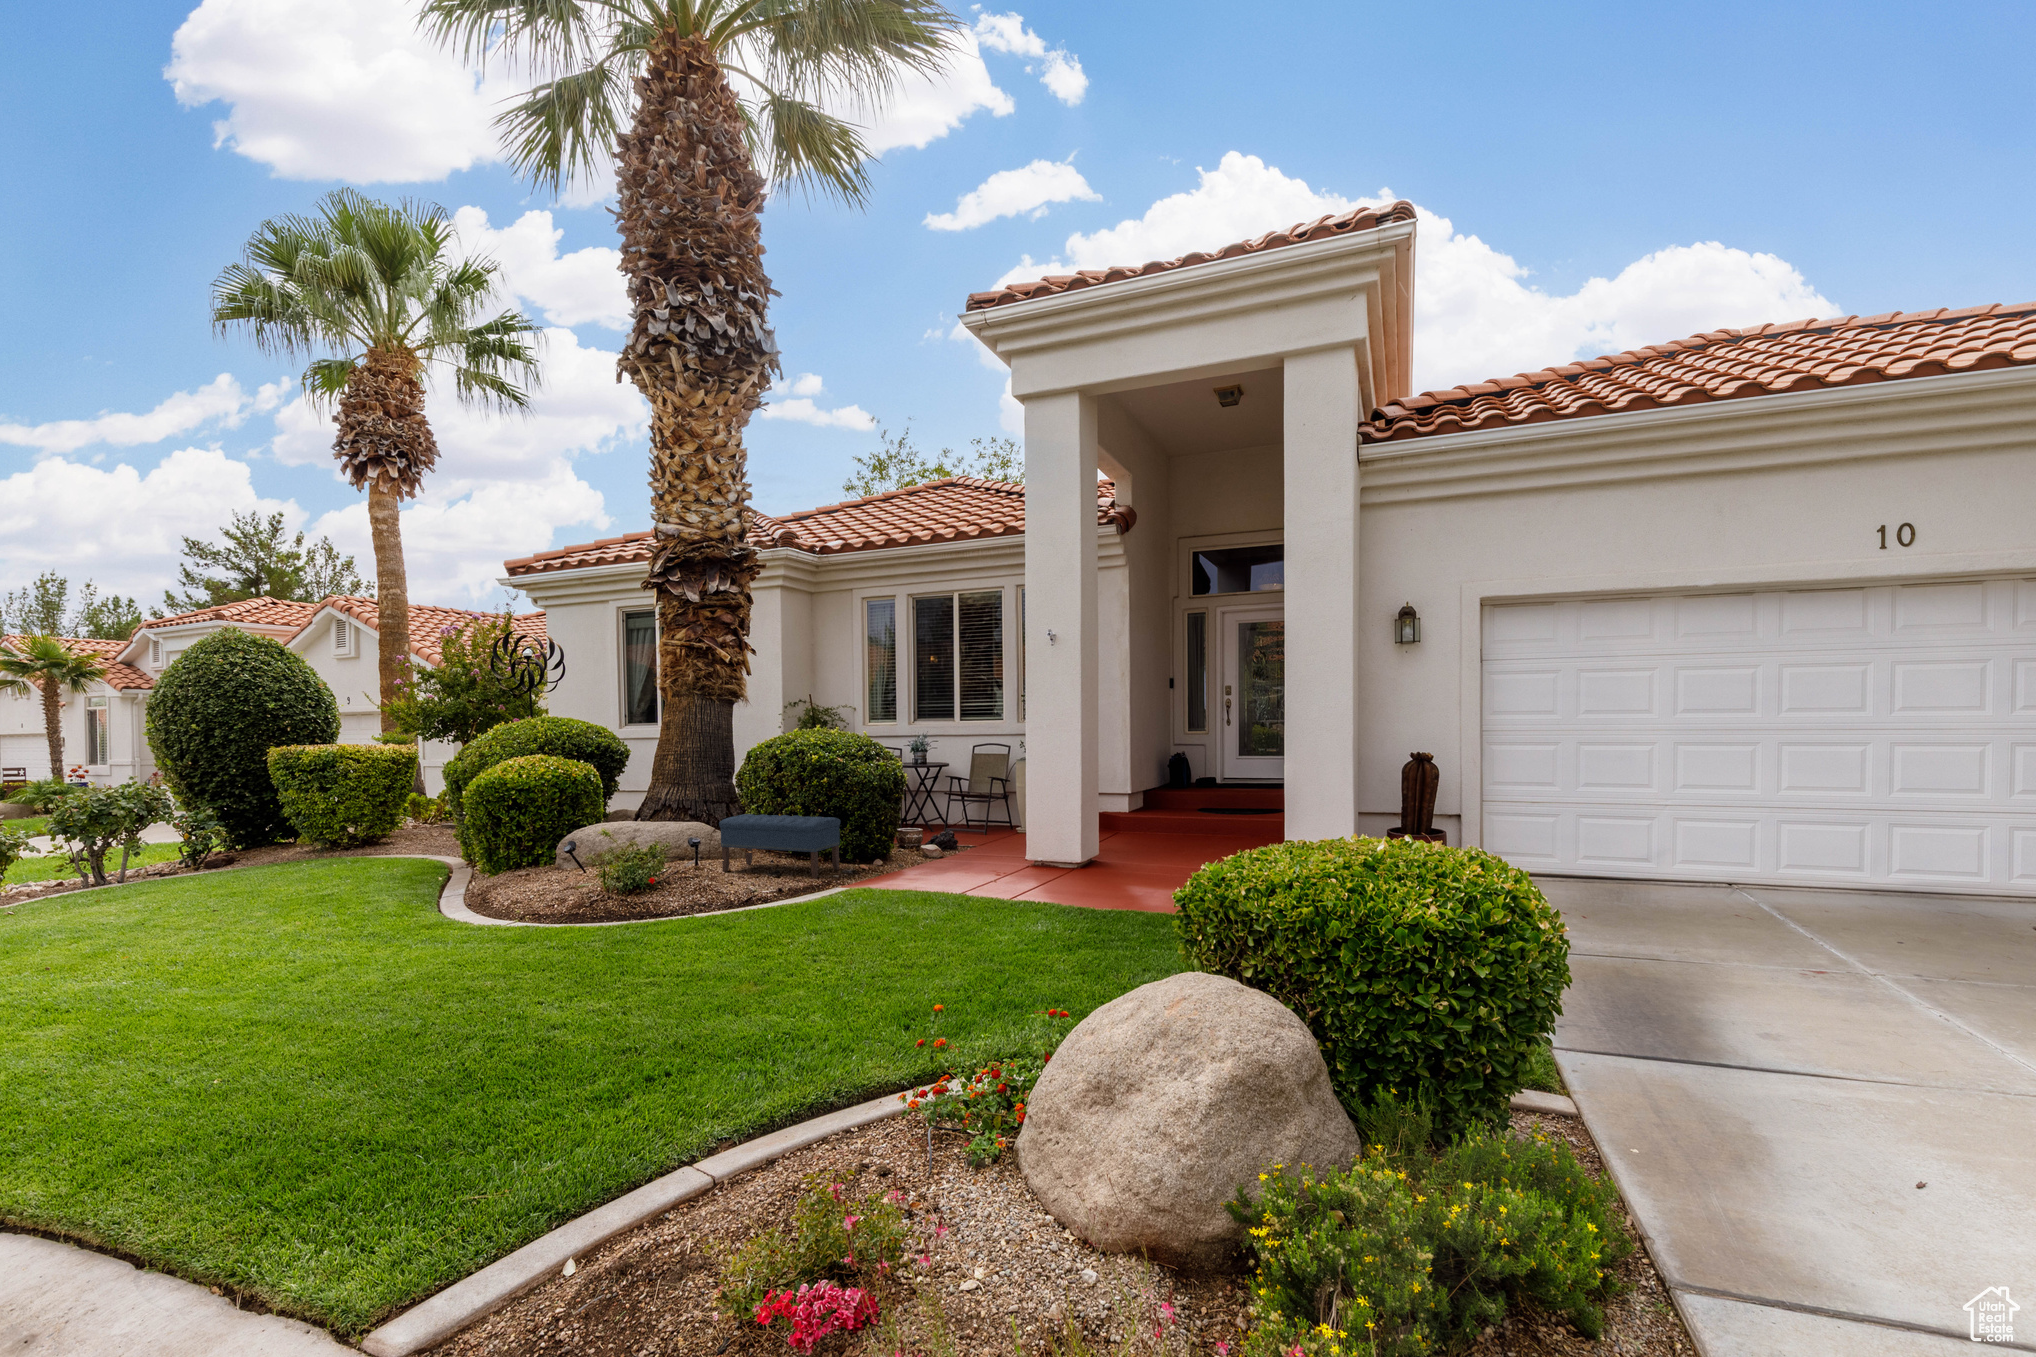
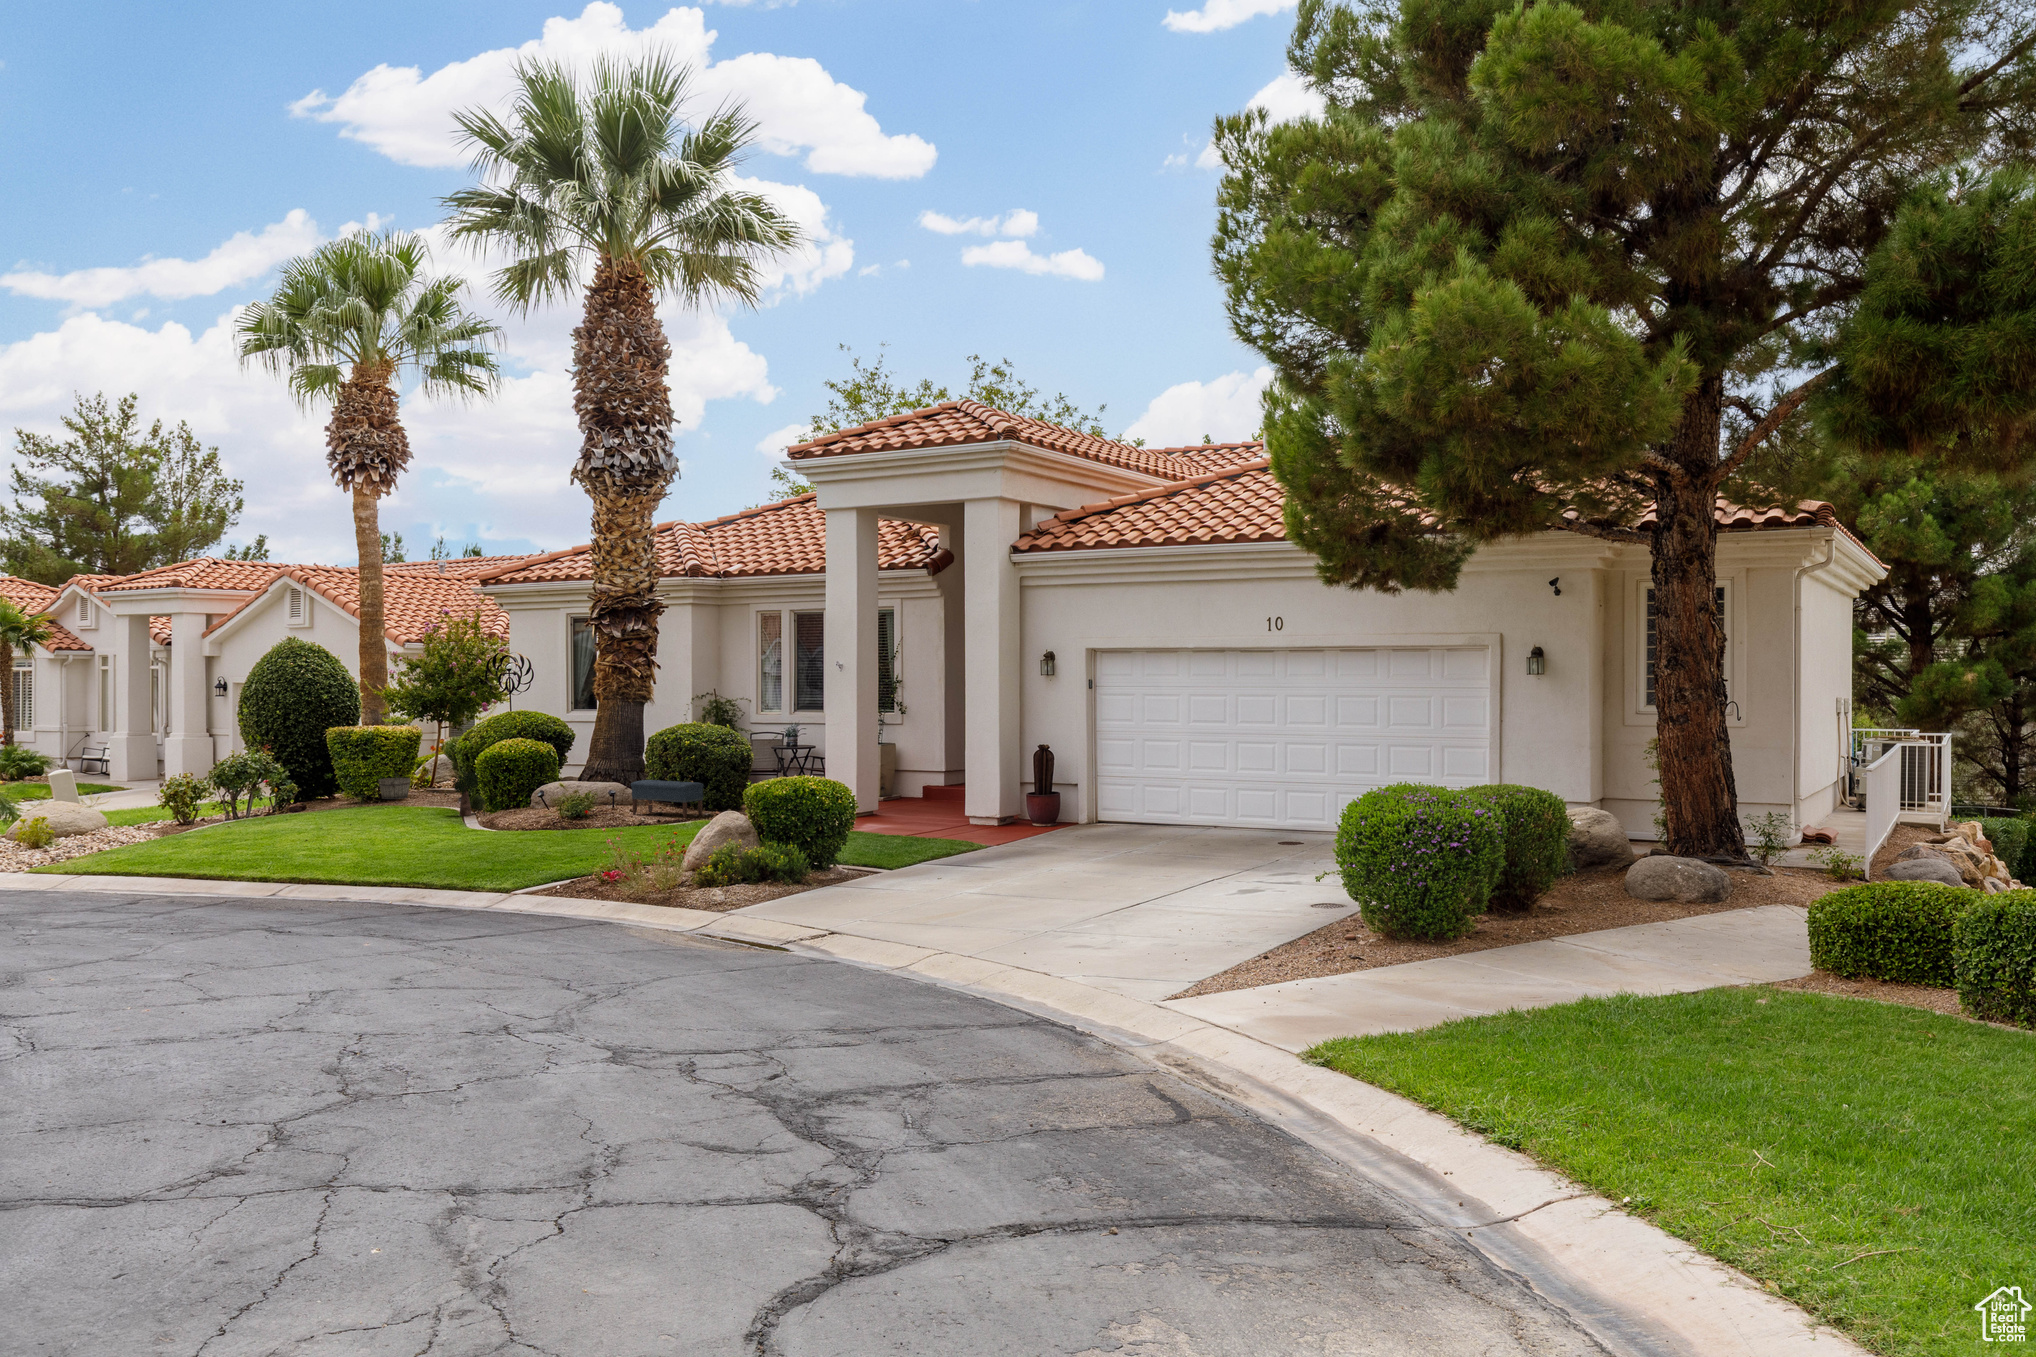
wooden bucket: none [336,810,389,849] -> present [378,772,411,799]
potted plant: none [411,811,476,886] -> present [452,771,486,816]

